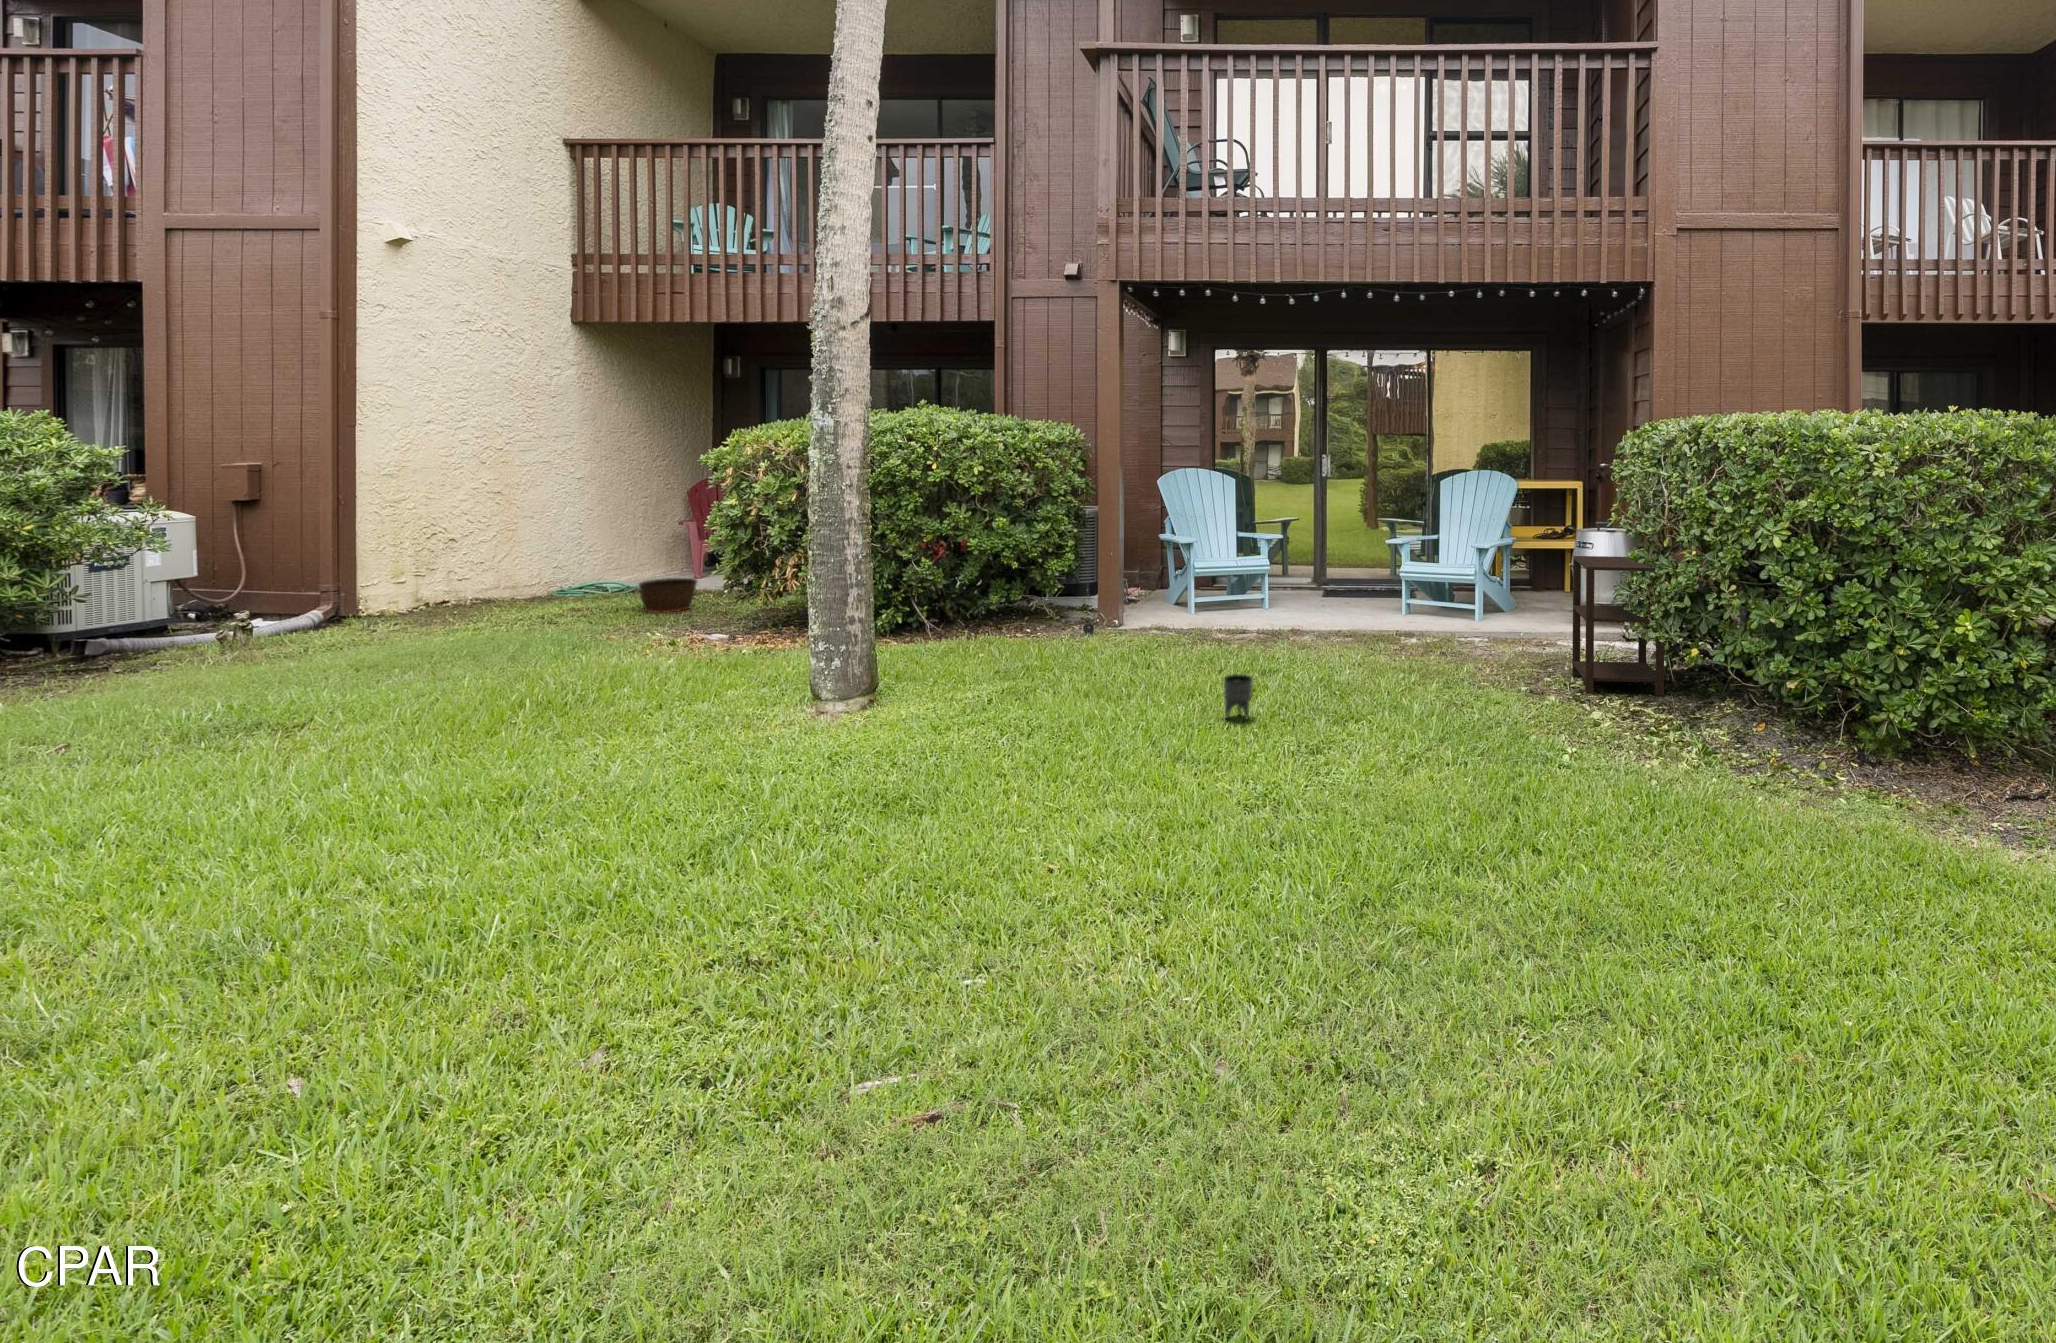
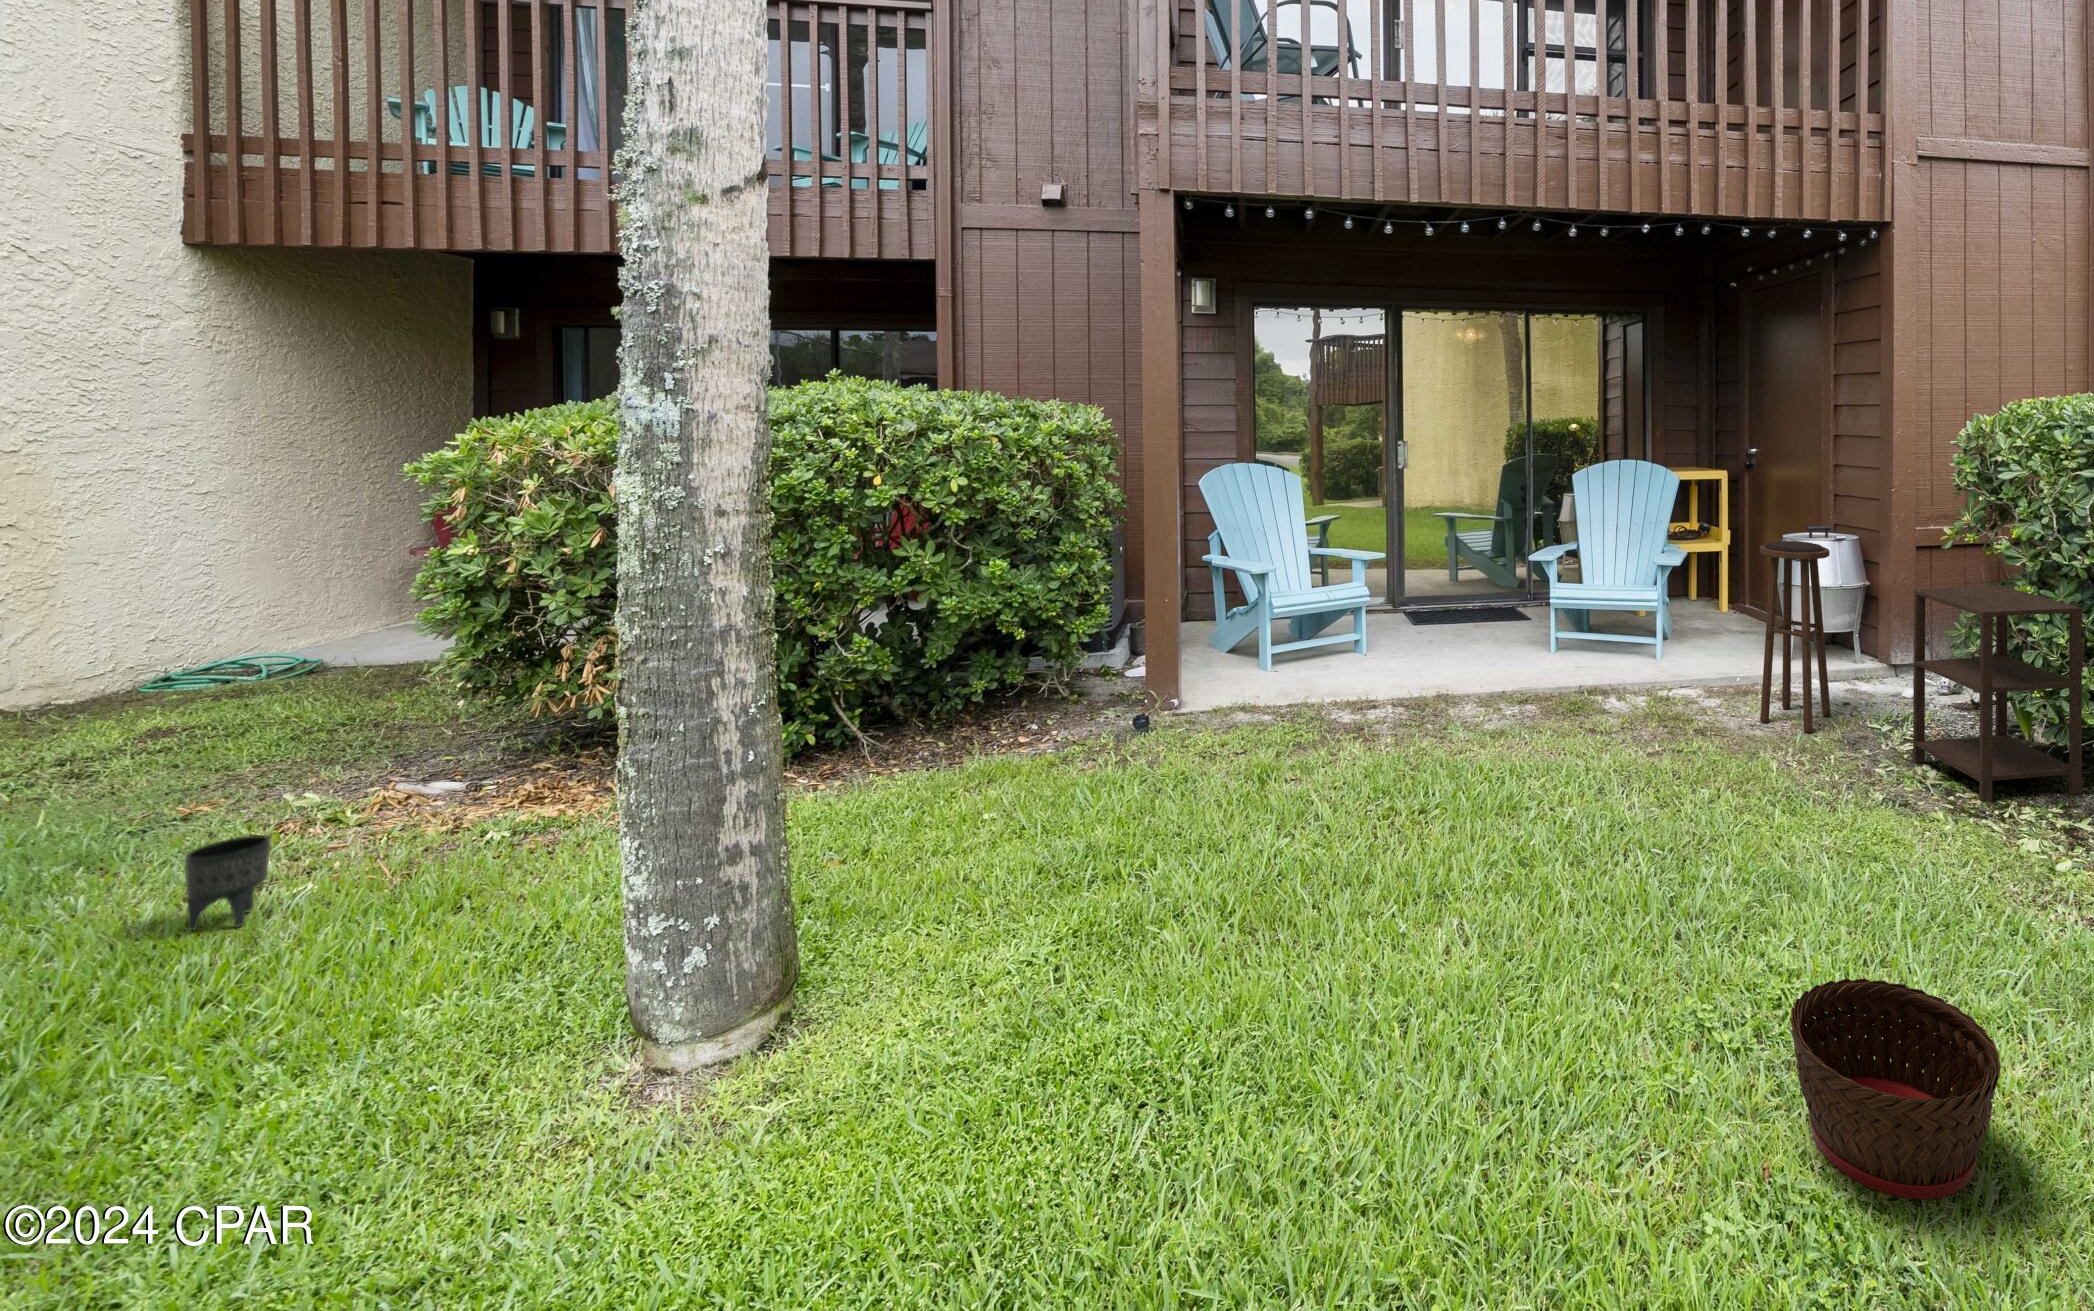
stool: none [1497,525,1553,659] -> present [1760,541,1831,733]
basket: present [639,578,697,613] -> present [1790,978,2000,1199]
planter: present [1224,674,1252,719] -> present [185,835,271,930]

